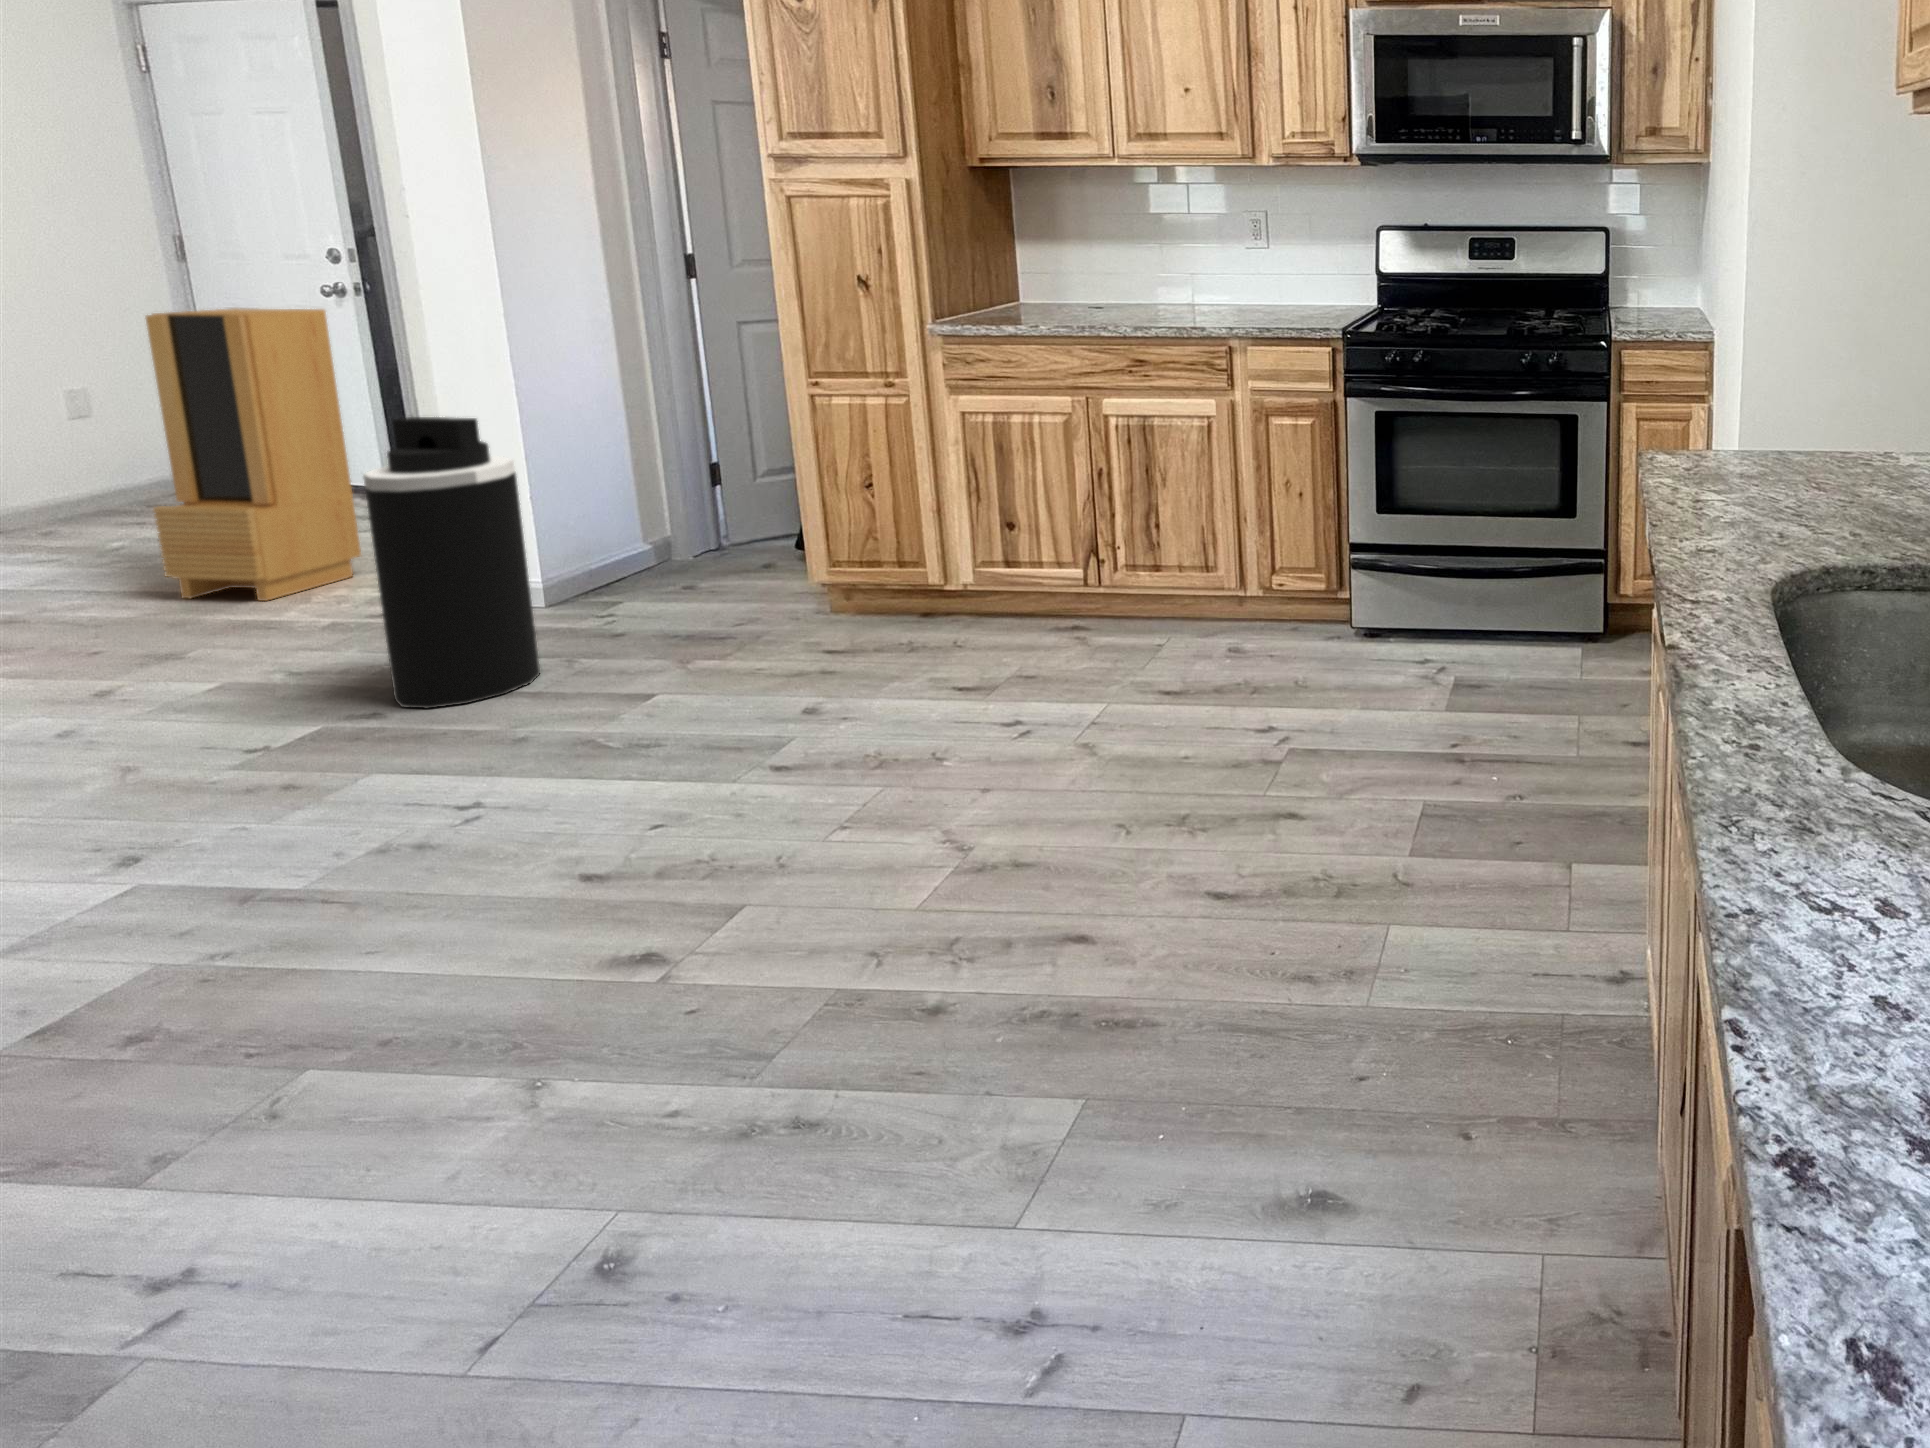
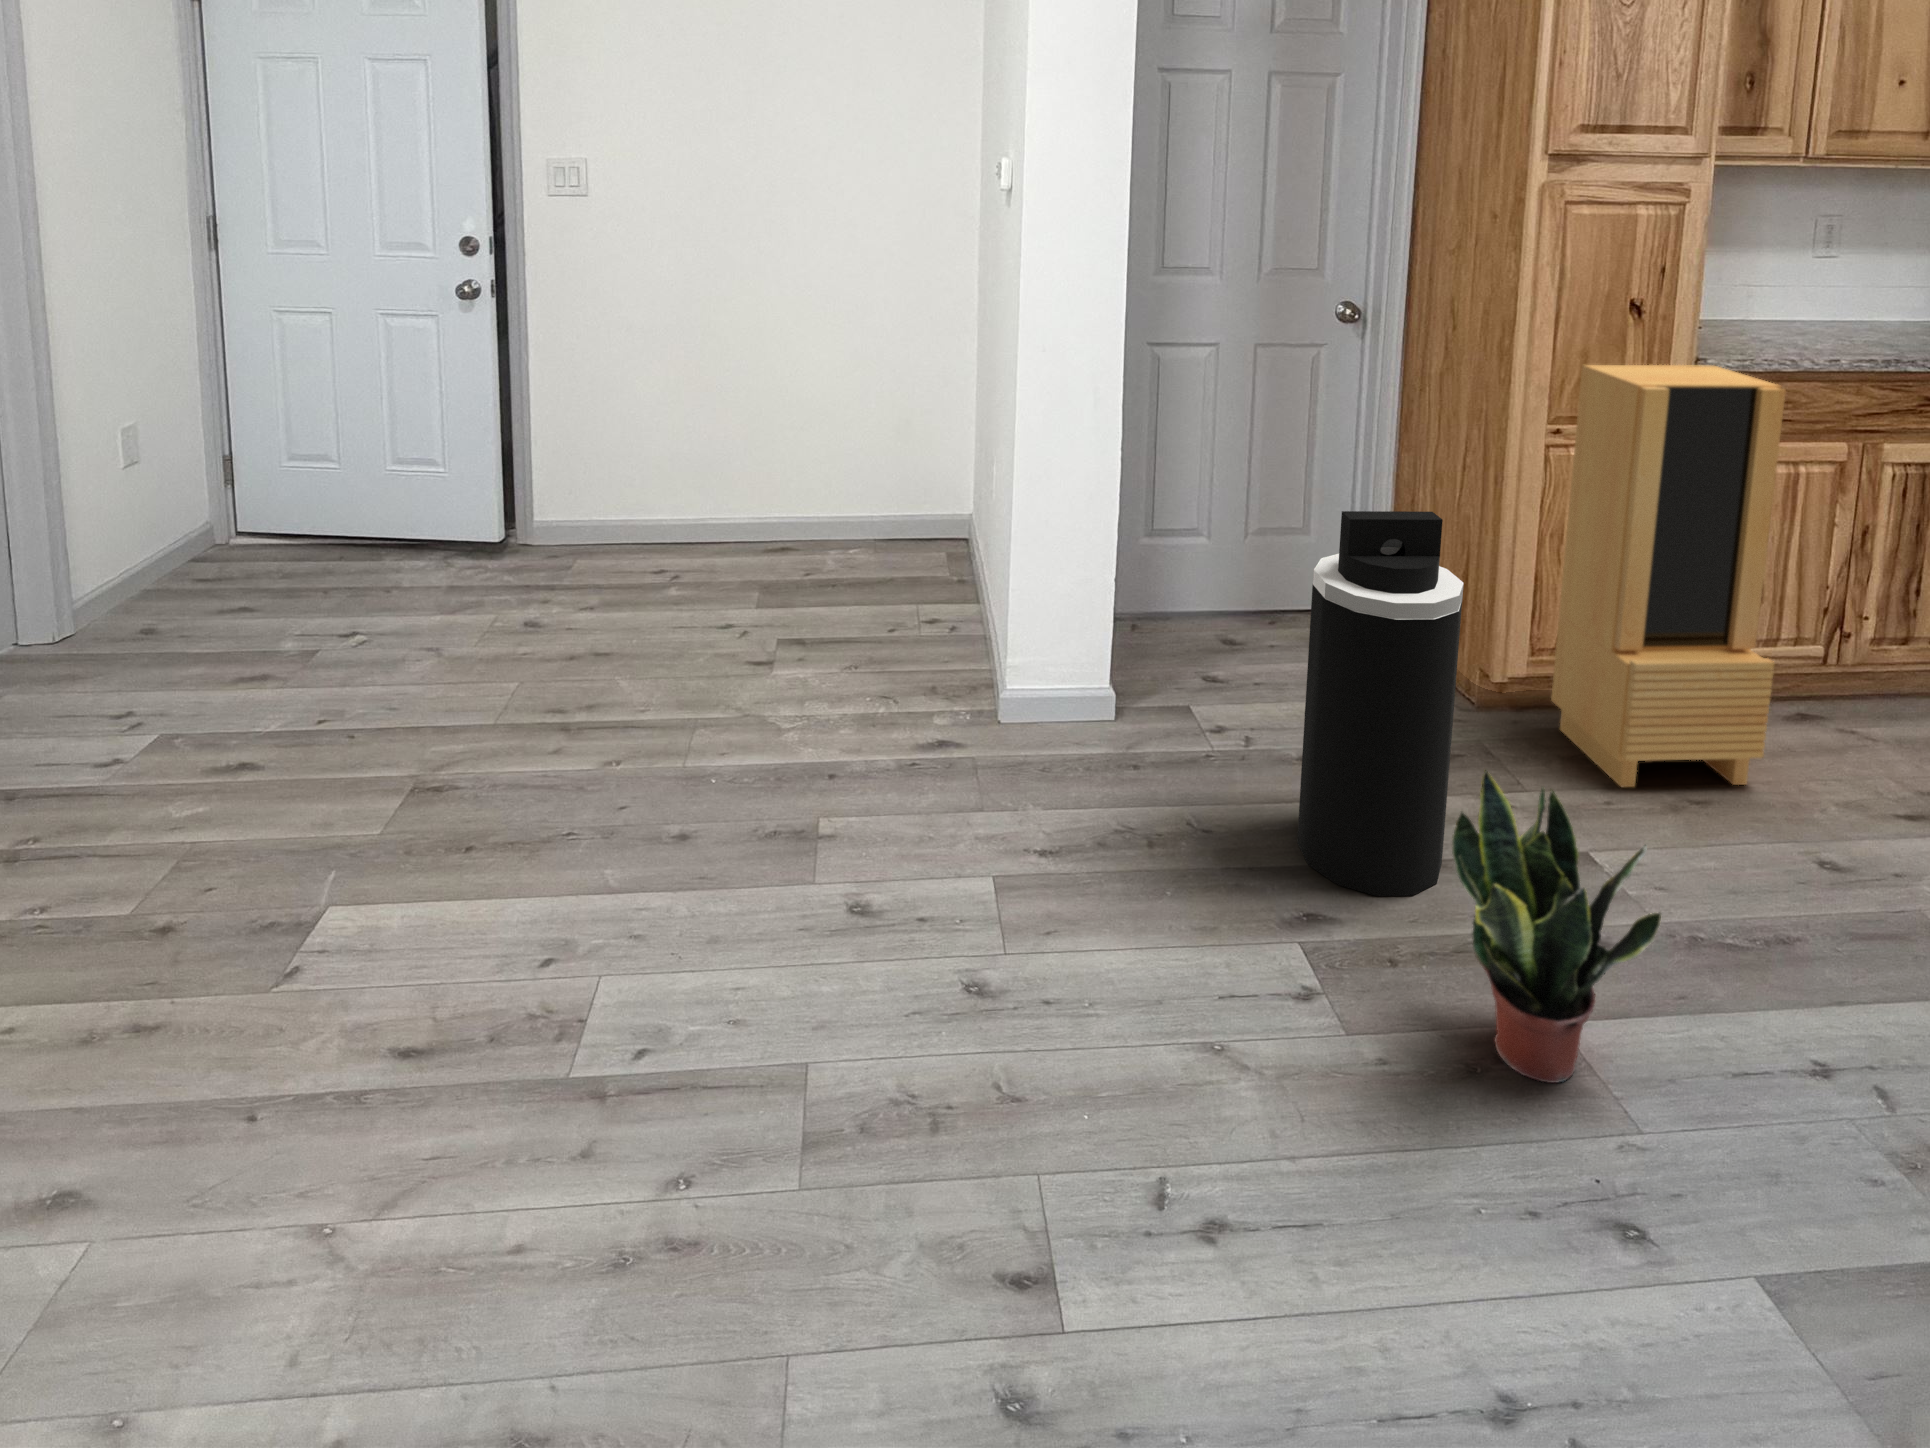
storage cabinet: present [145,308,361,601] -> present [1551,365,1786,787]
potted plant: none [91,572,326,798] -> present [1452,771,1661,1083]

